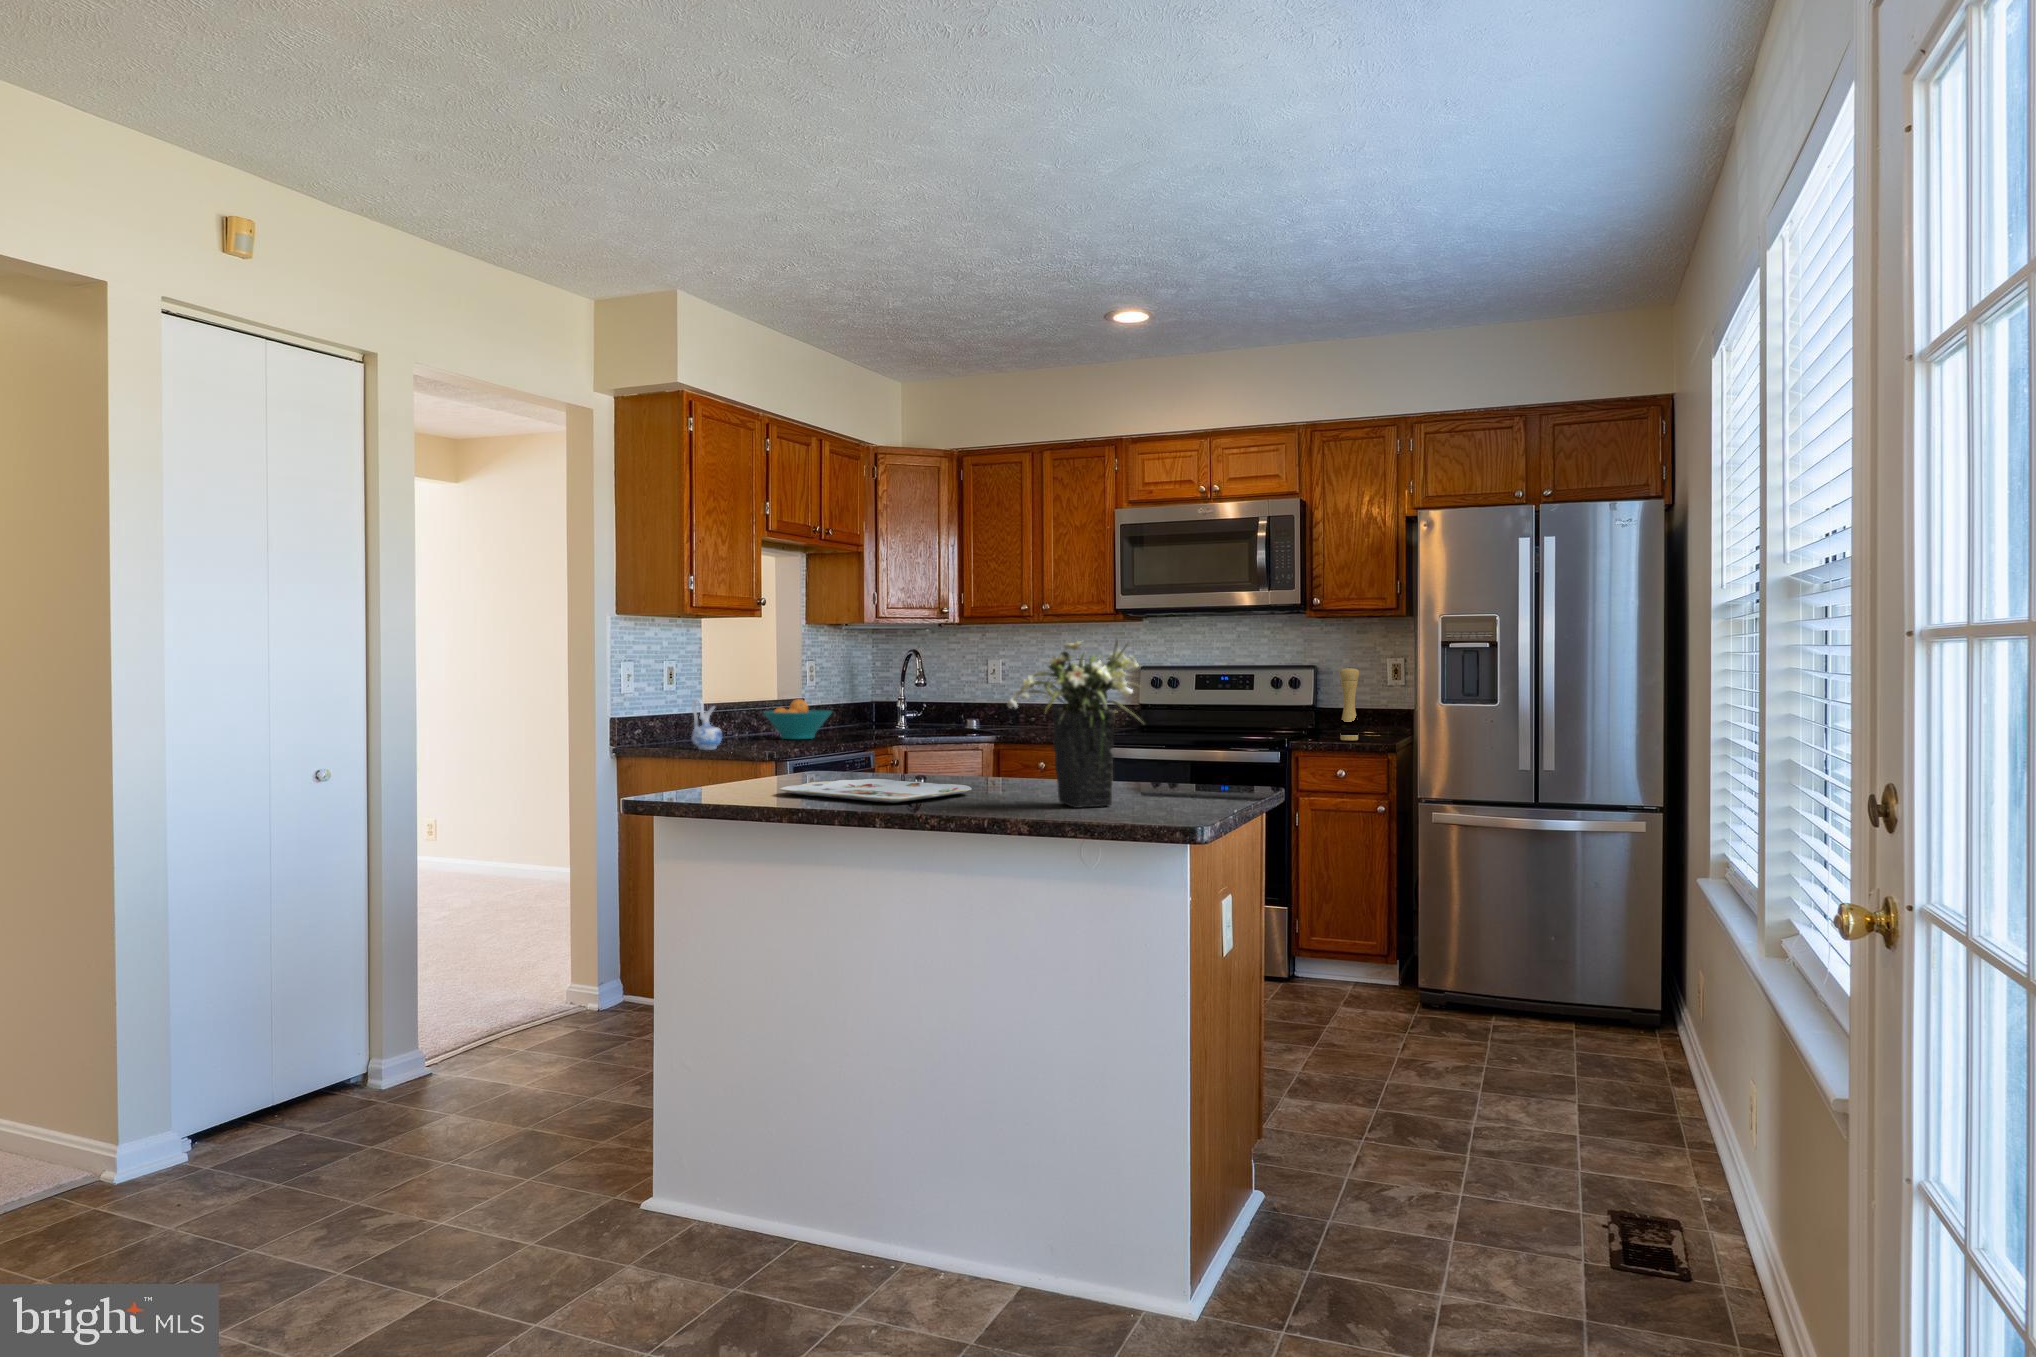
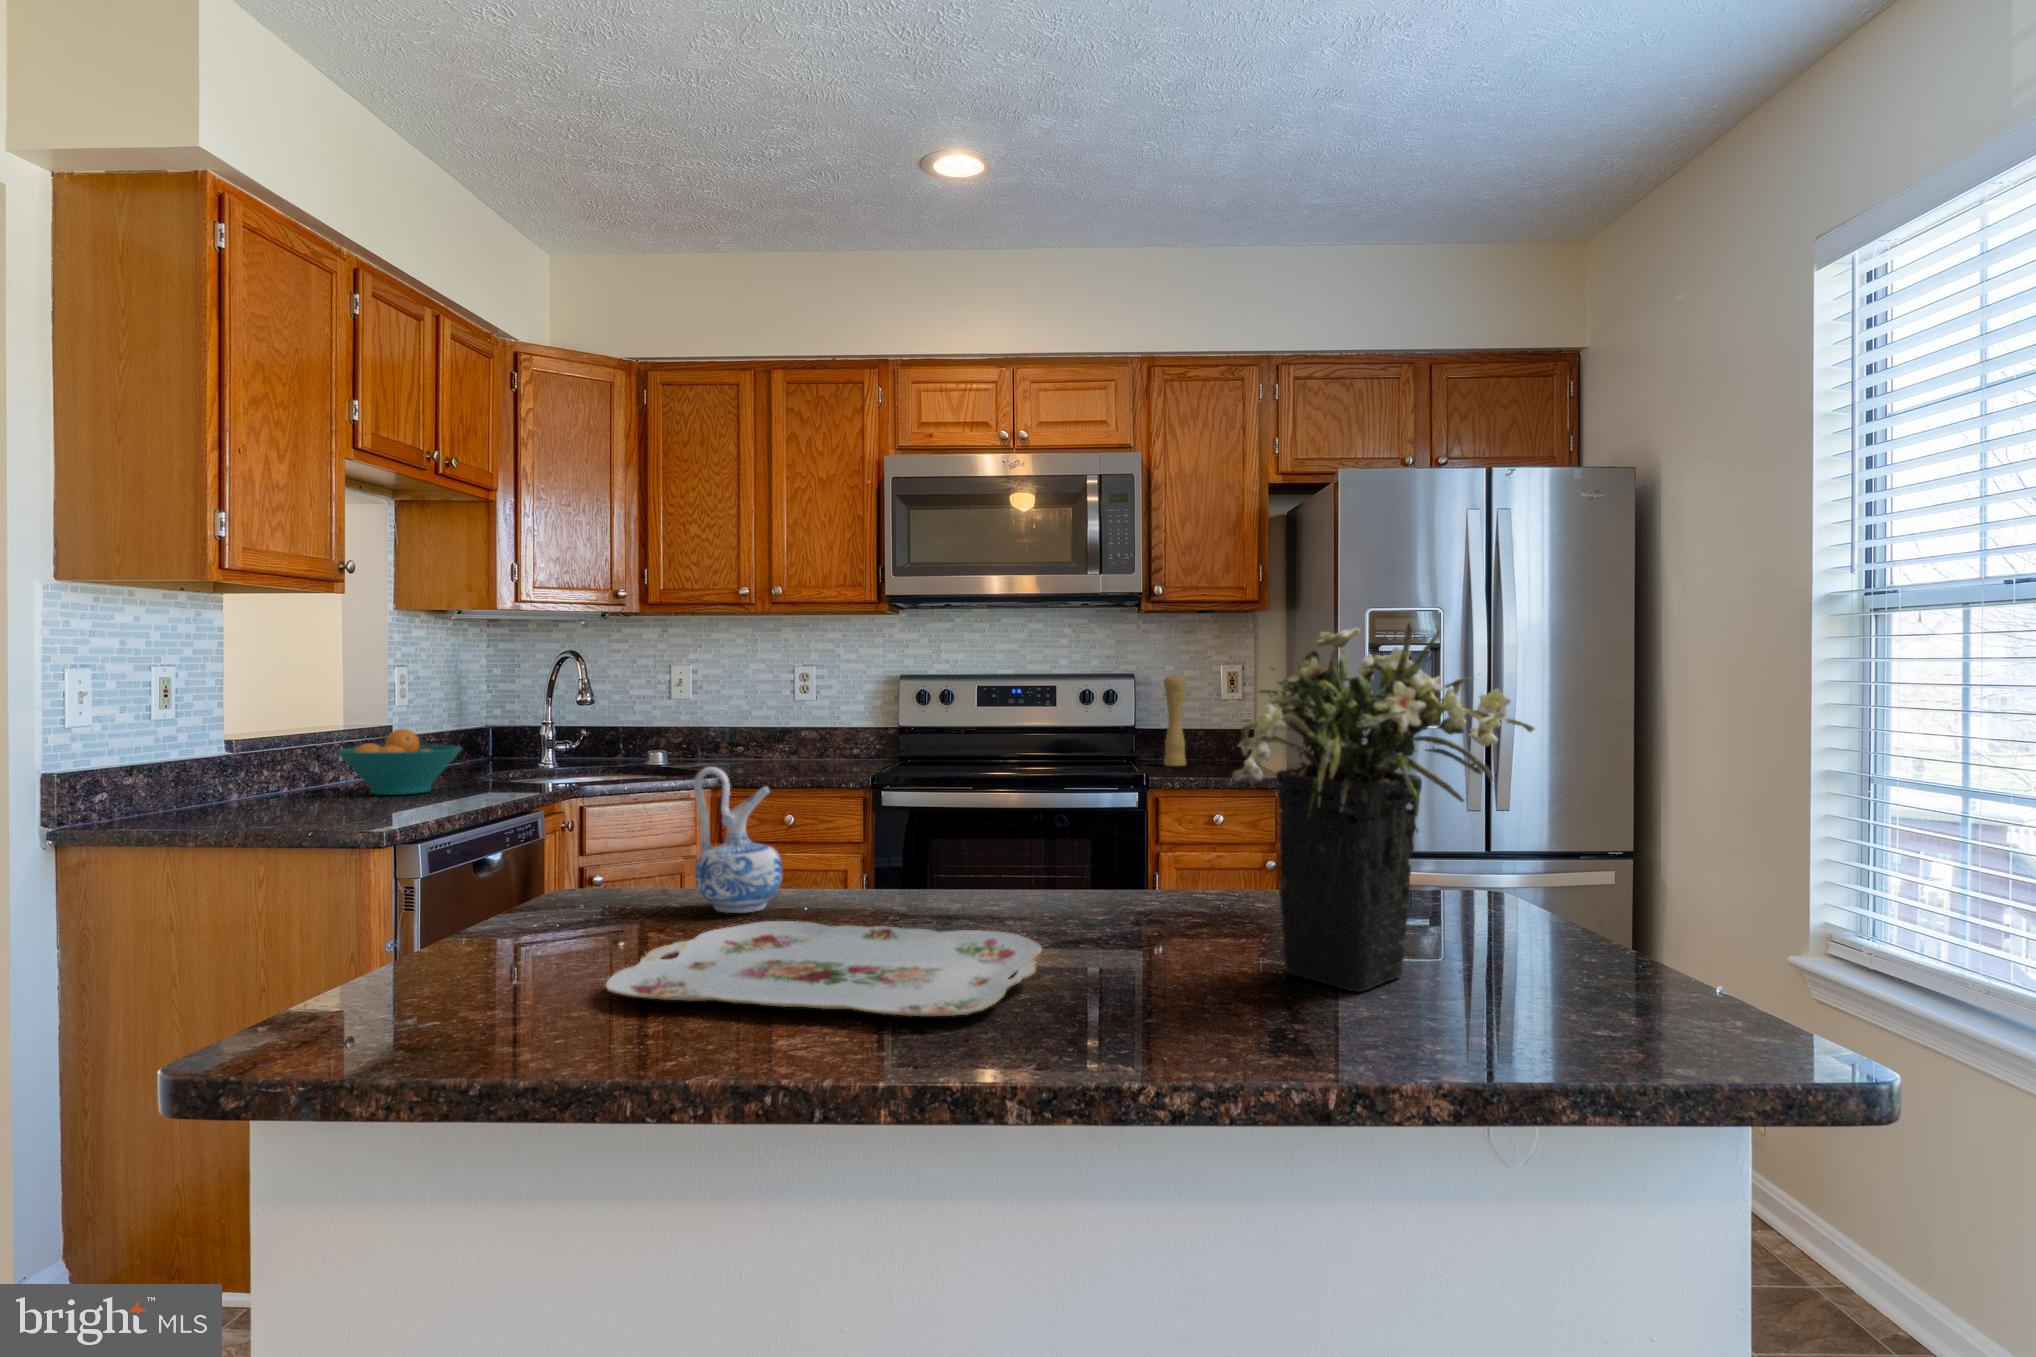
ceramic pitcher: present [691,699,722,750] -> present [694,767,782,913]

